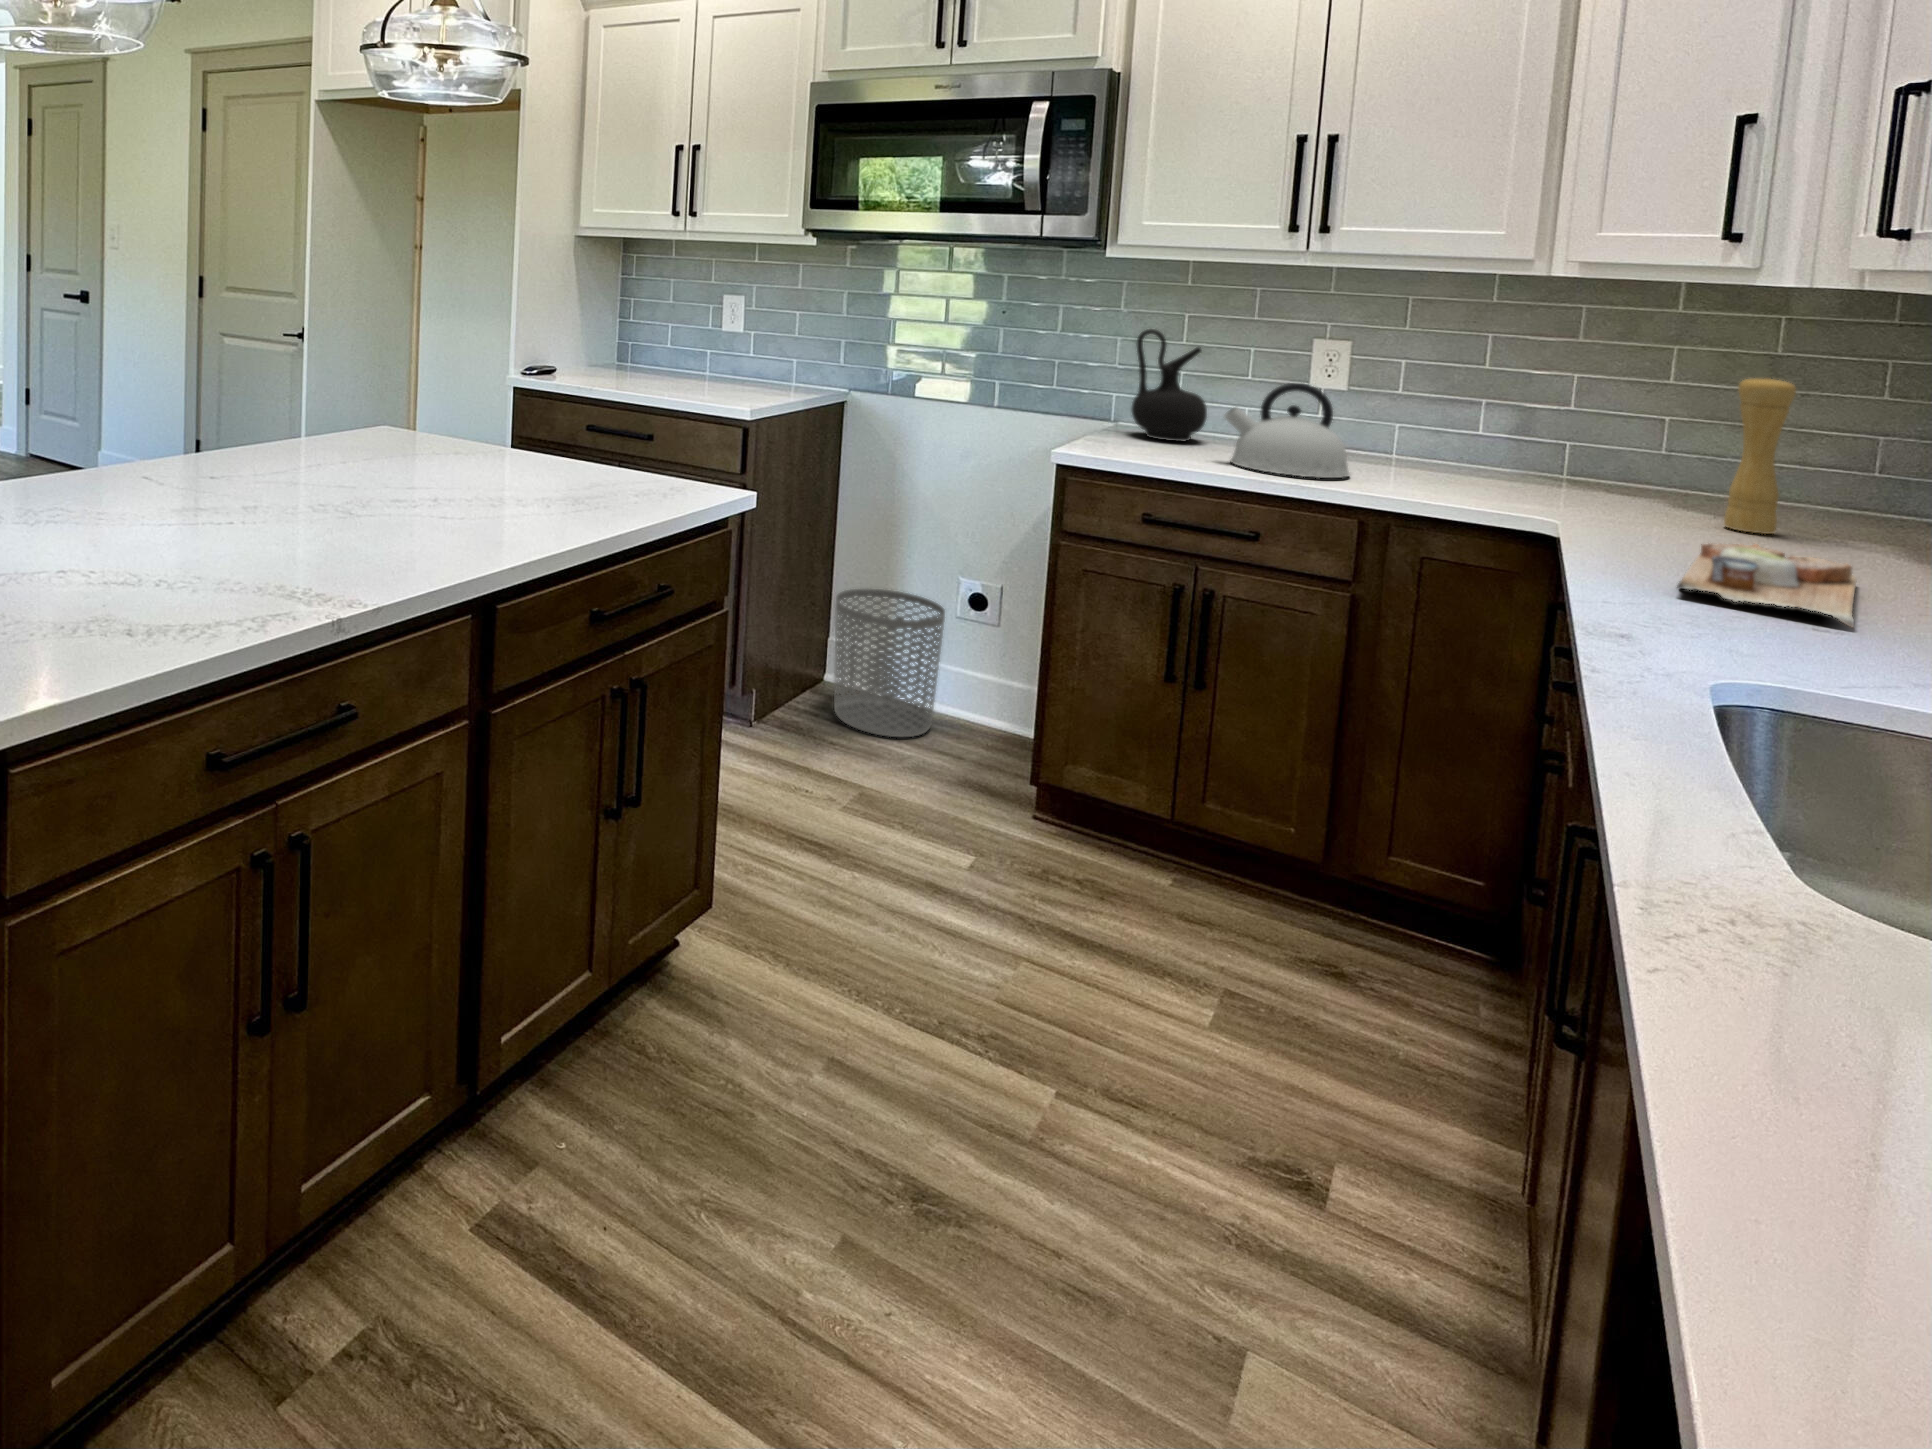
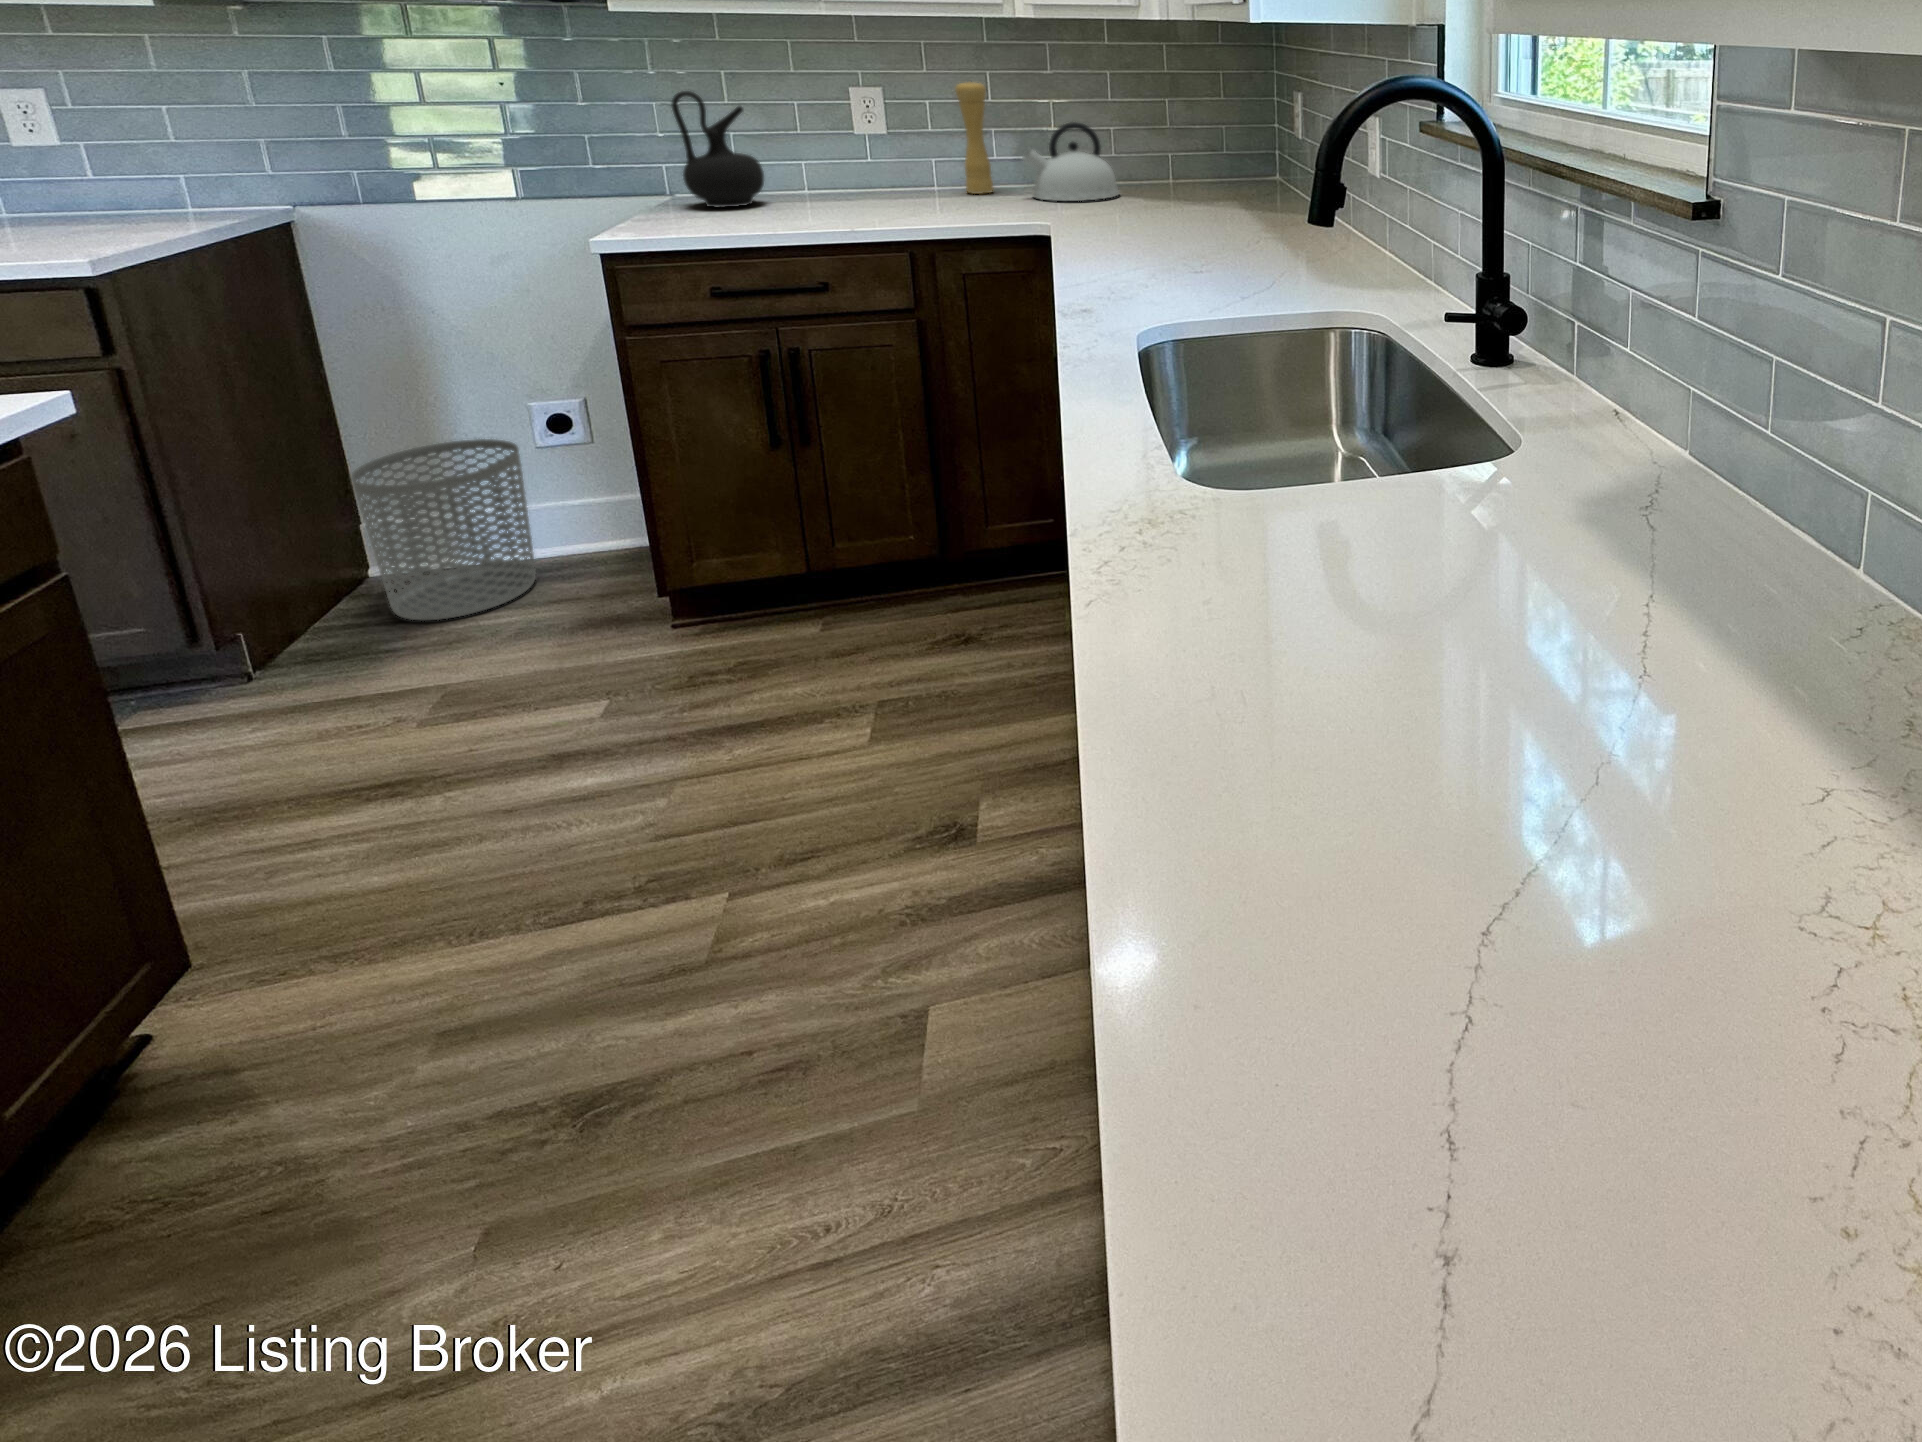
pepper mill: present [1724,377,1796,534] -> present [956,82,993,194]
kettle: present [1223,383,1349,478] -> present [1022,122,1119,201]
cutting board: present [1677,544,1856,627] -> none [1119,217,1215,268]

